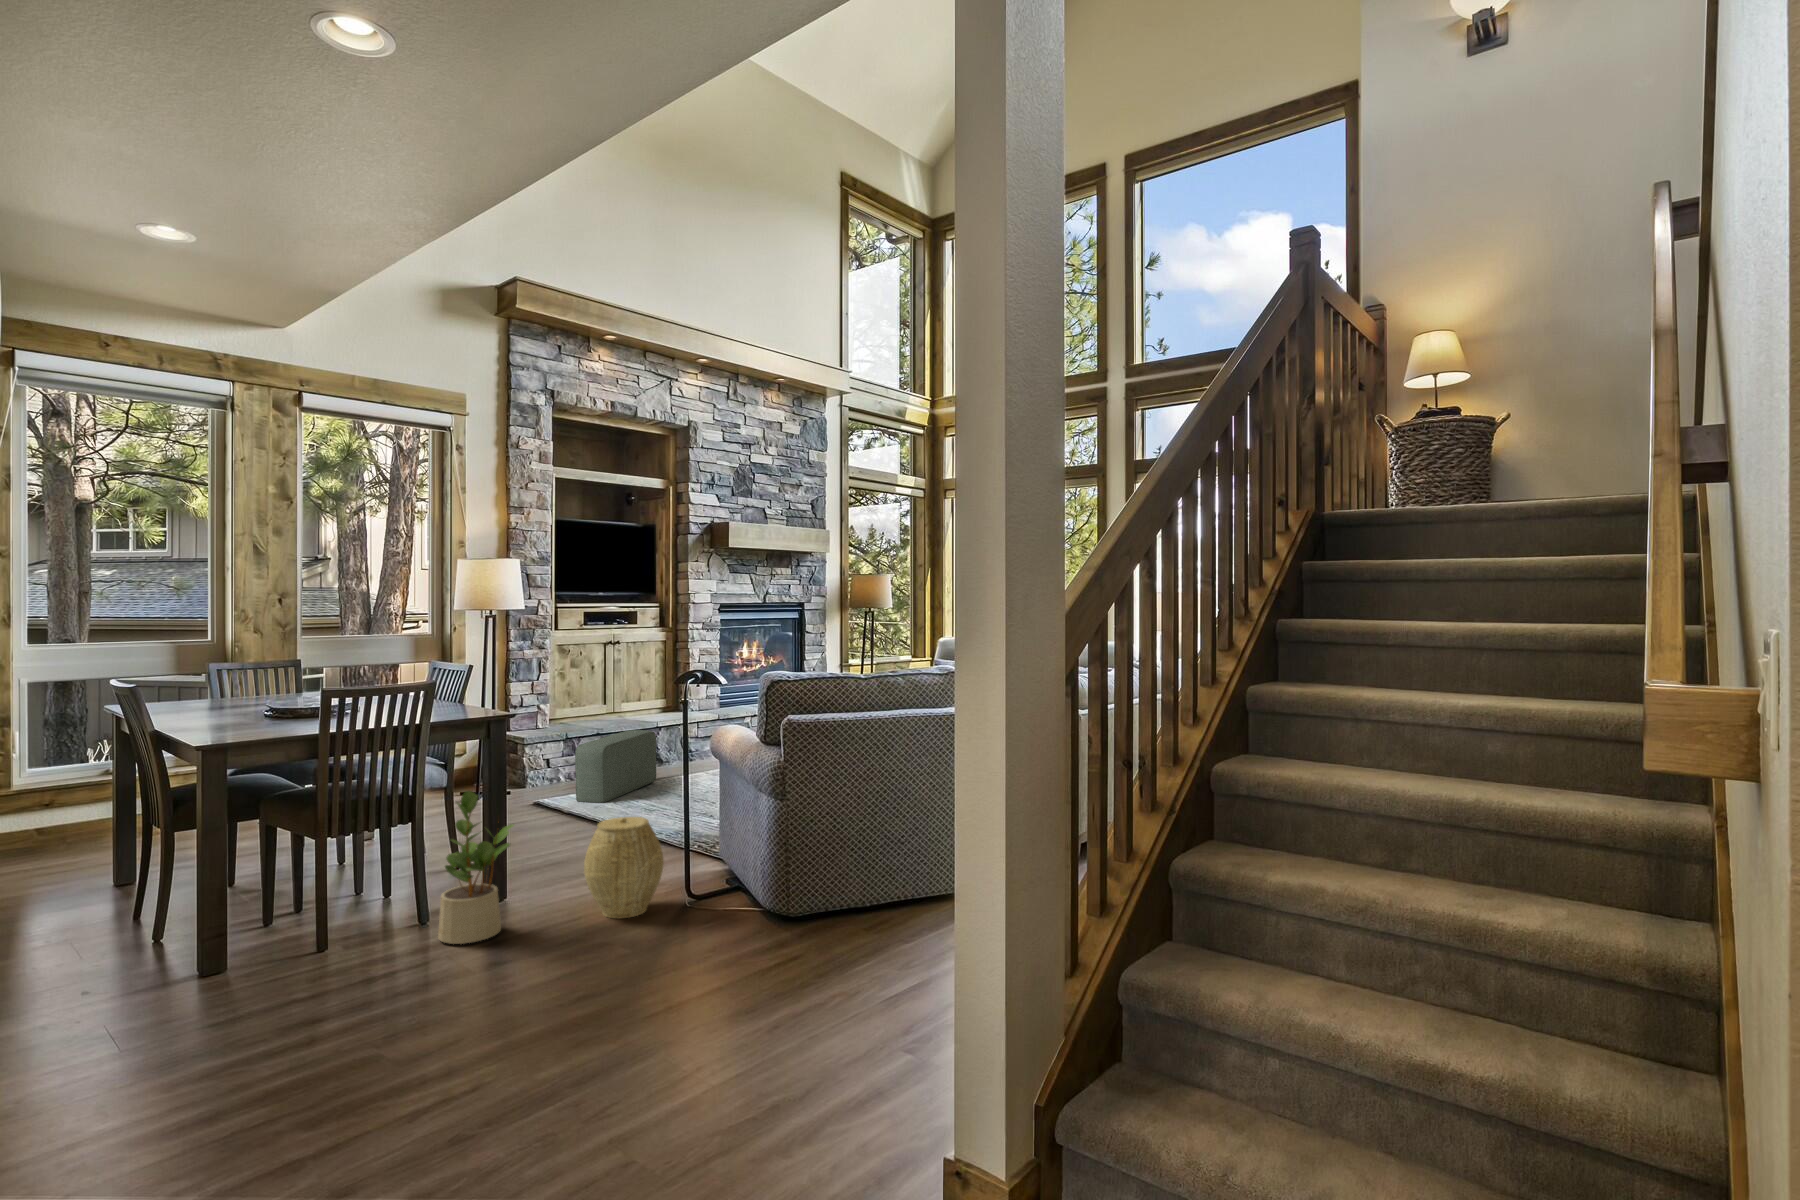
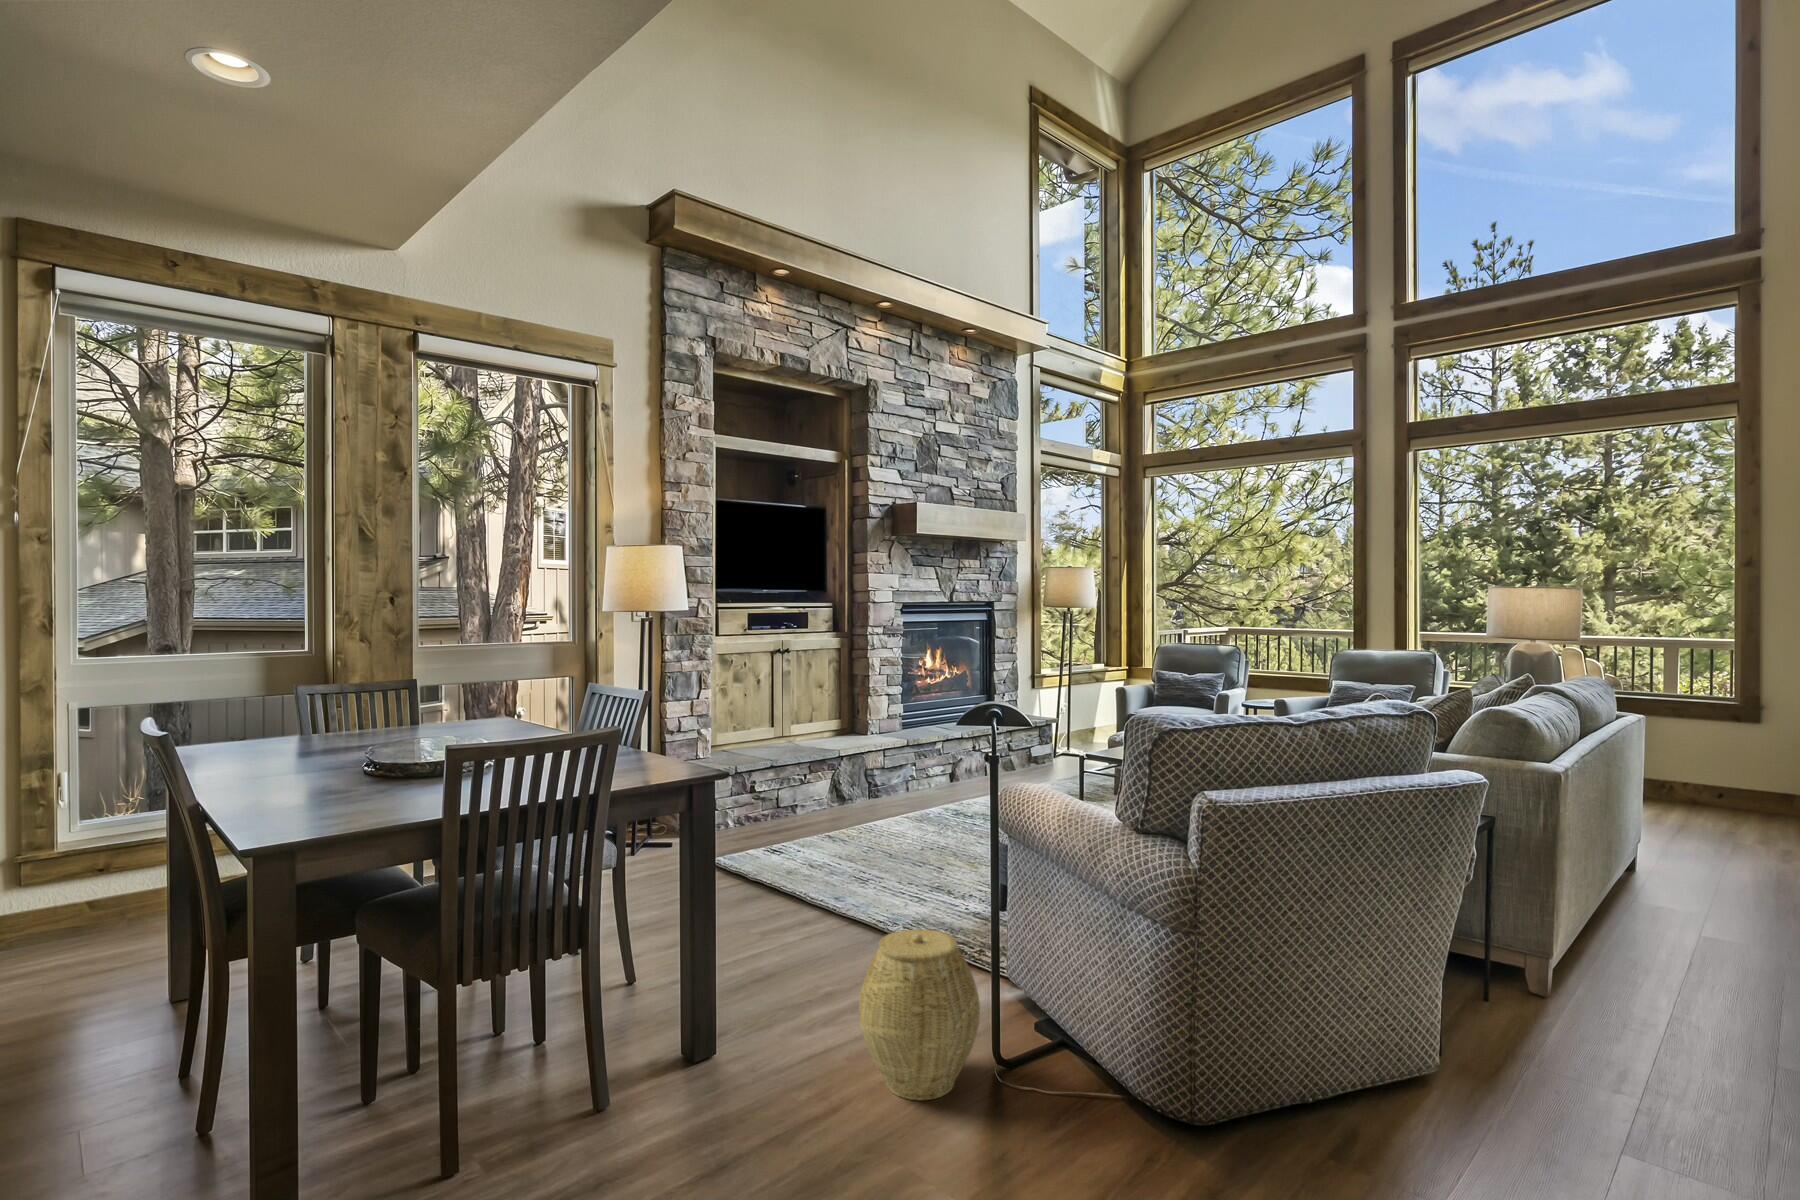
pouf: present [575,730,656,803] -> none [759,764,849,864]
potted plant: present [438,791,514,944] -> none [649,899,760,1158]

